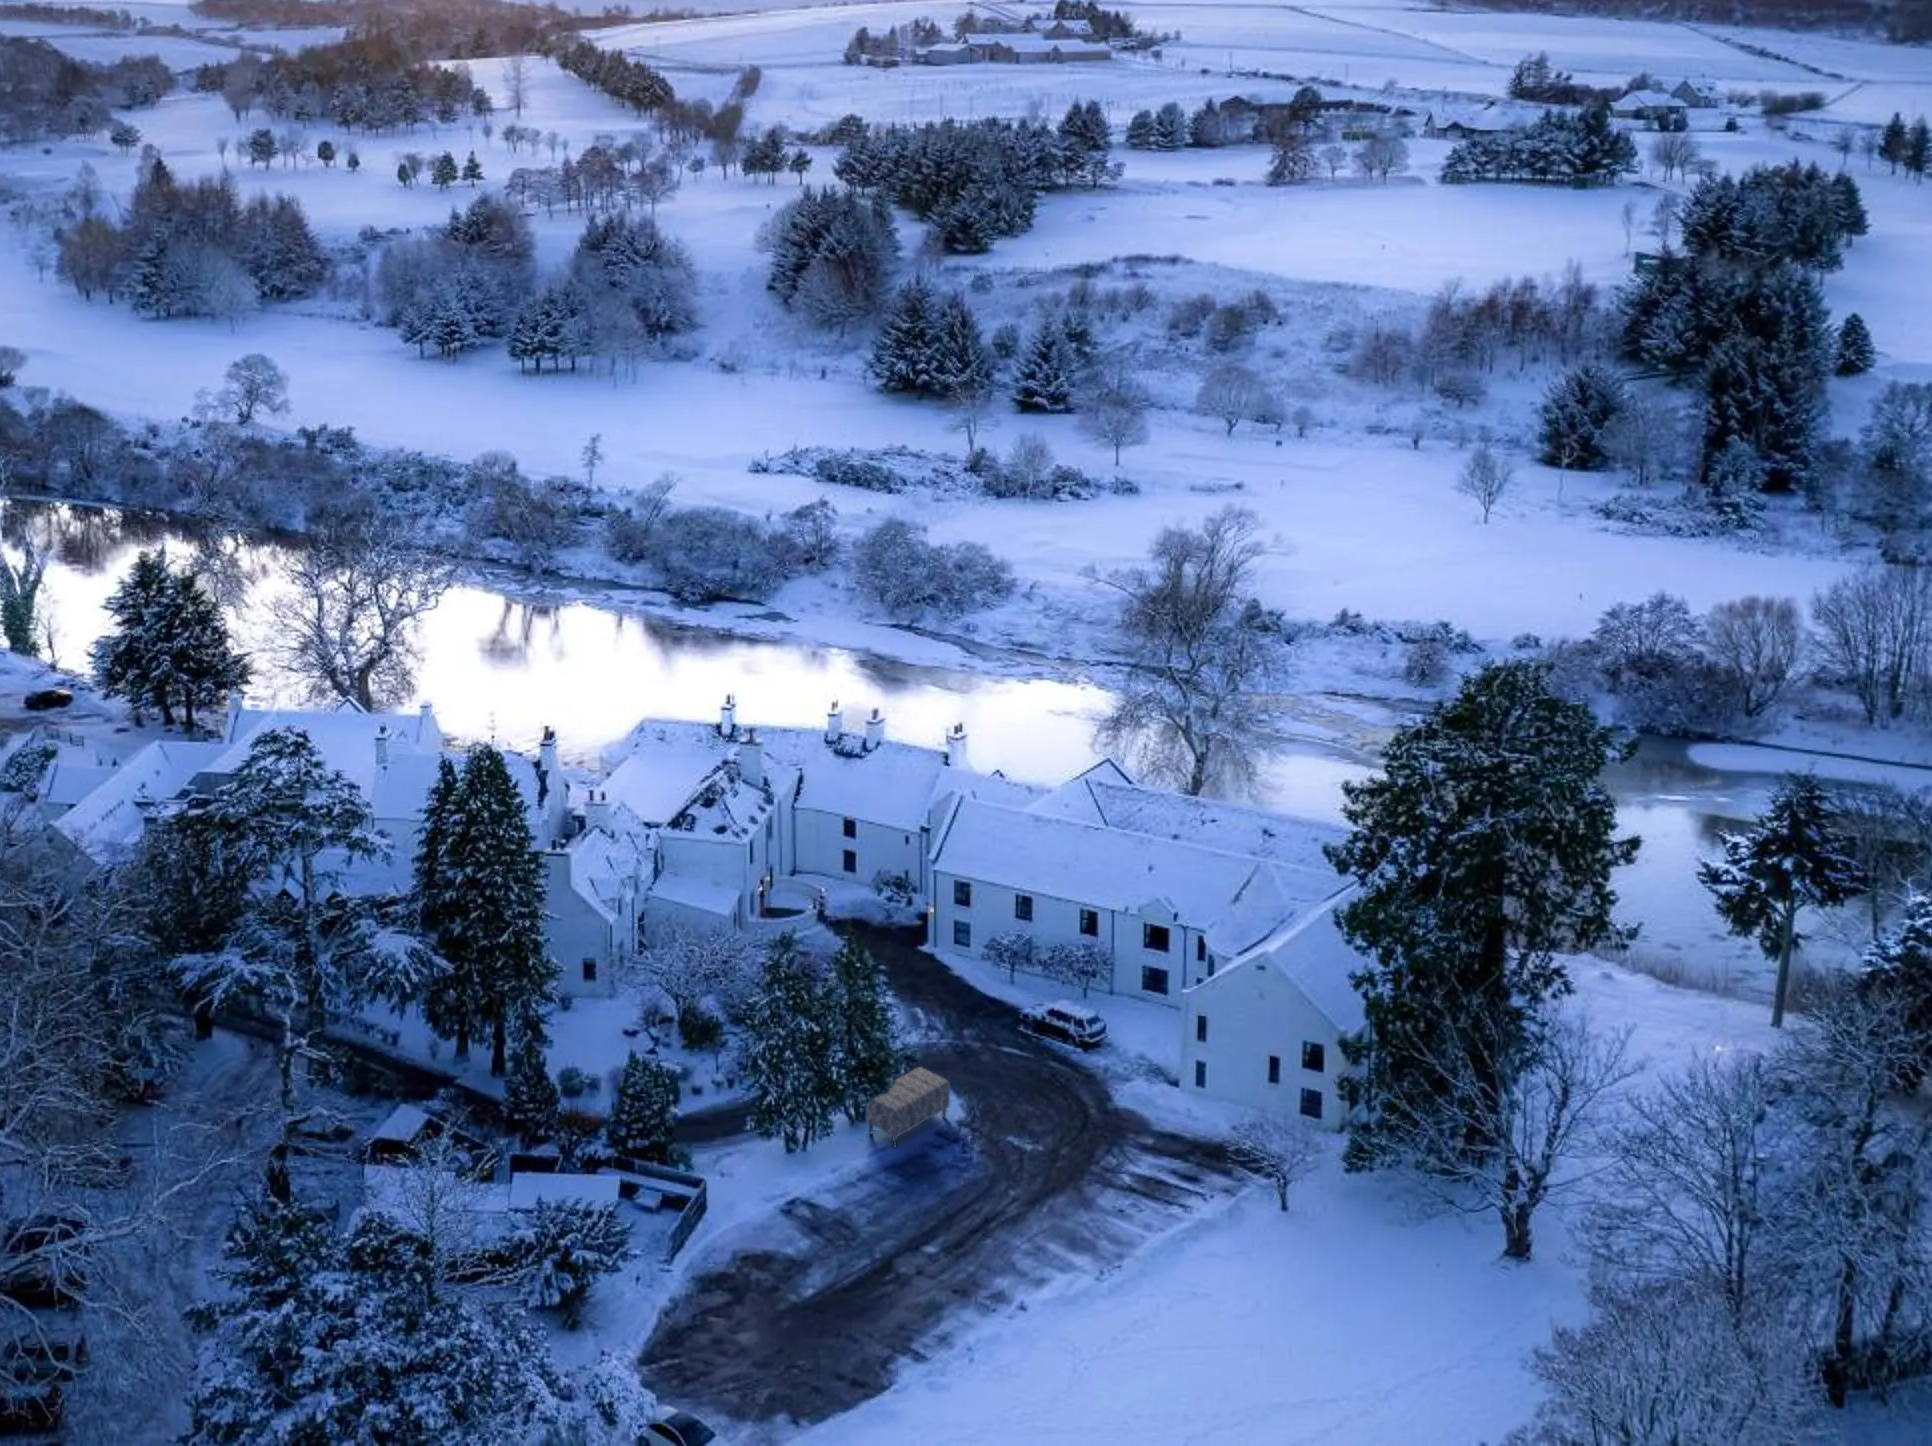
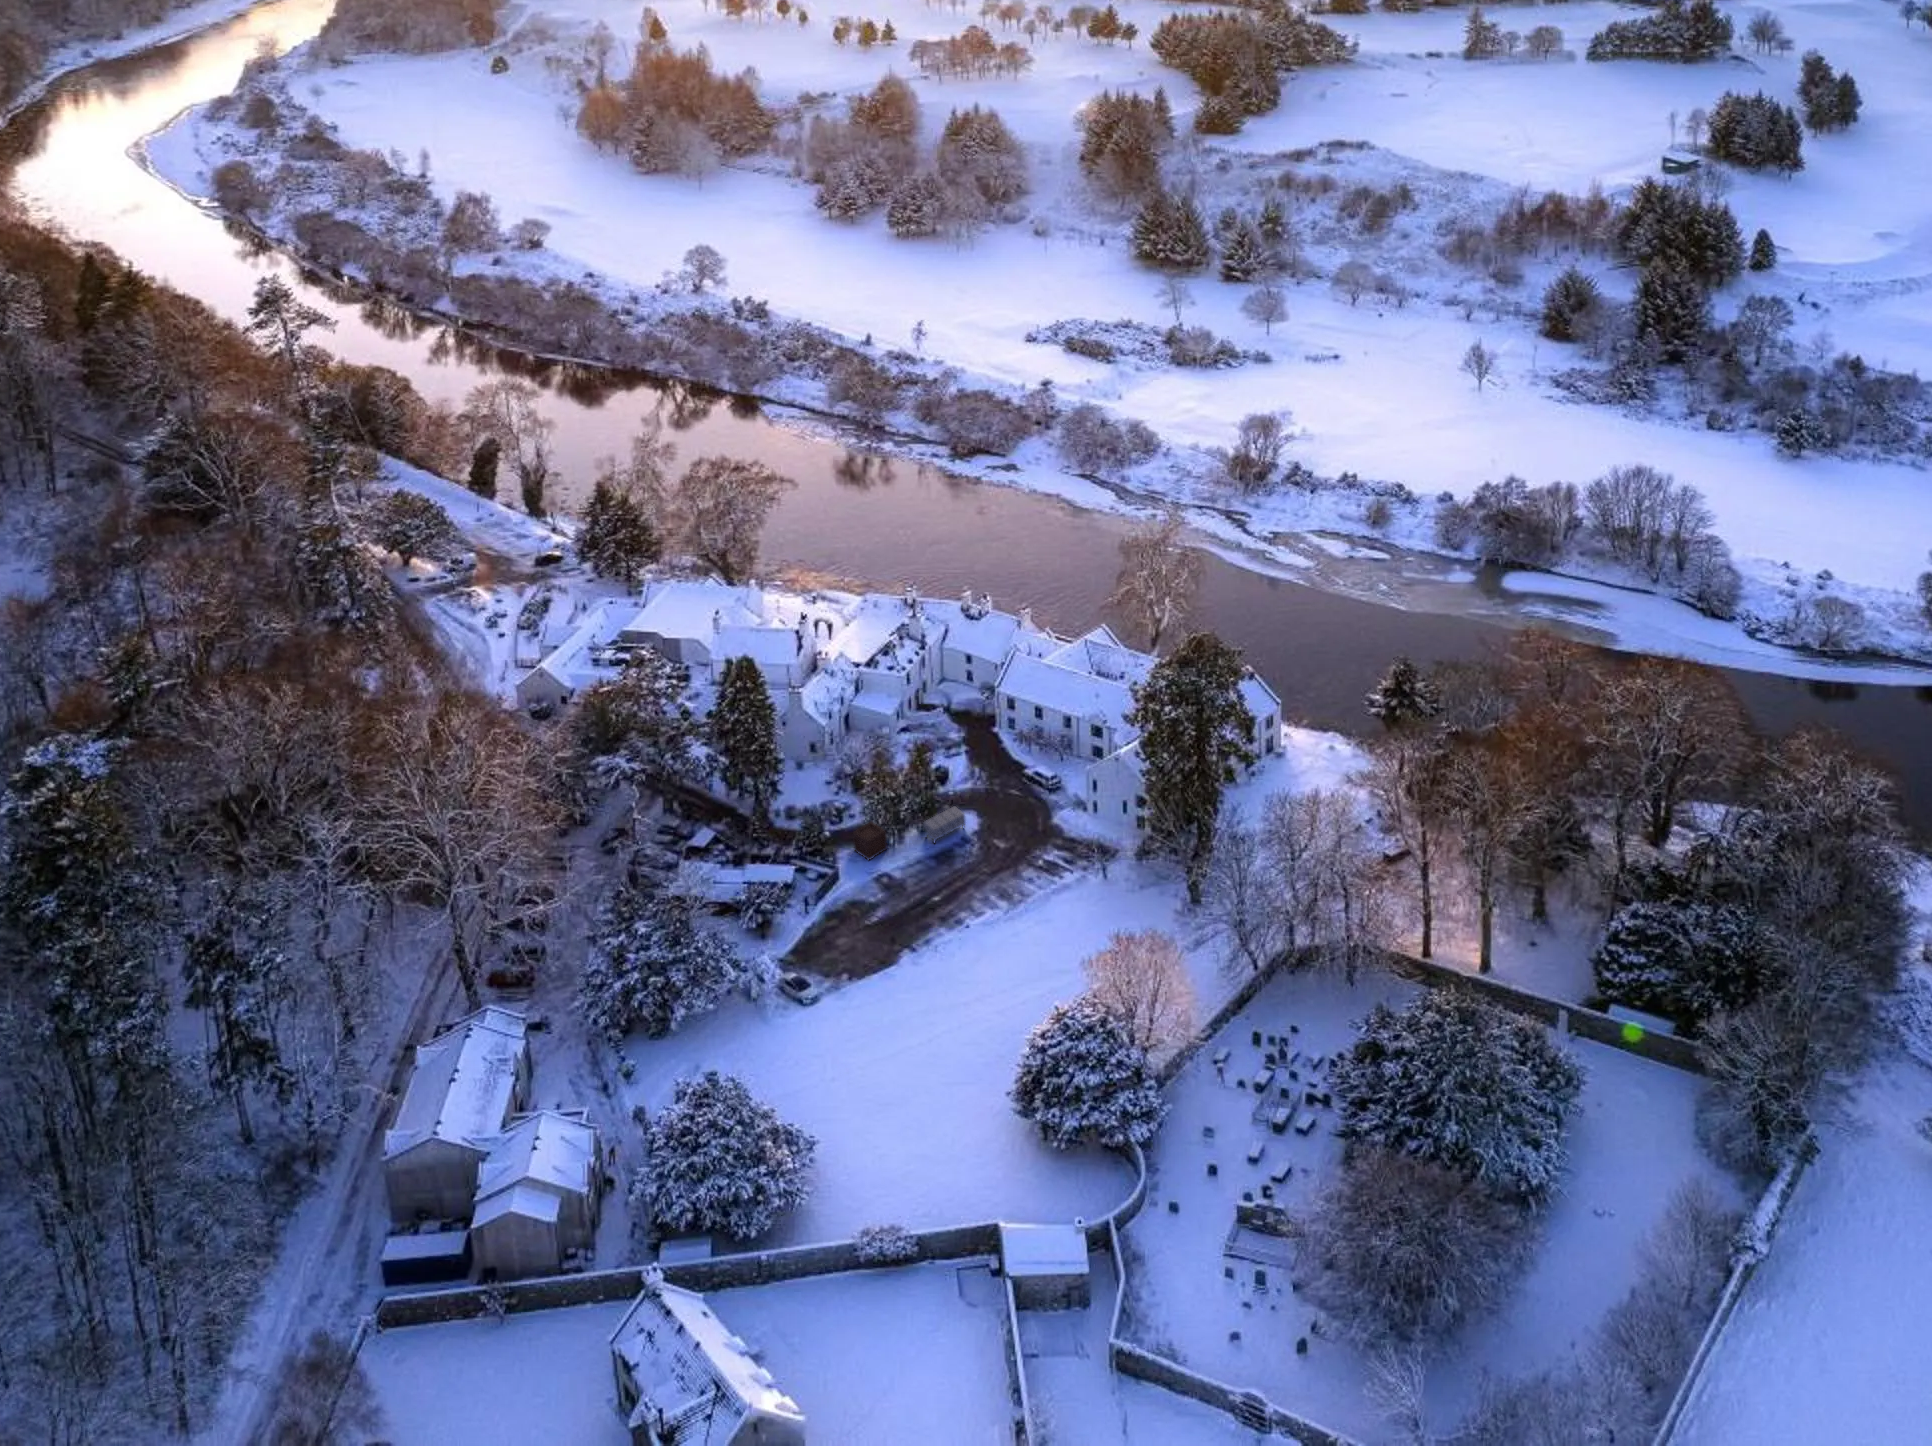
wooden crate: none [723,1092,796,1180] -> present [853,822,887,860]

